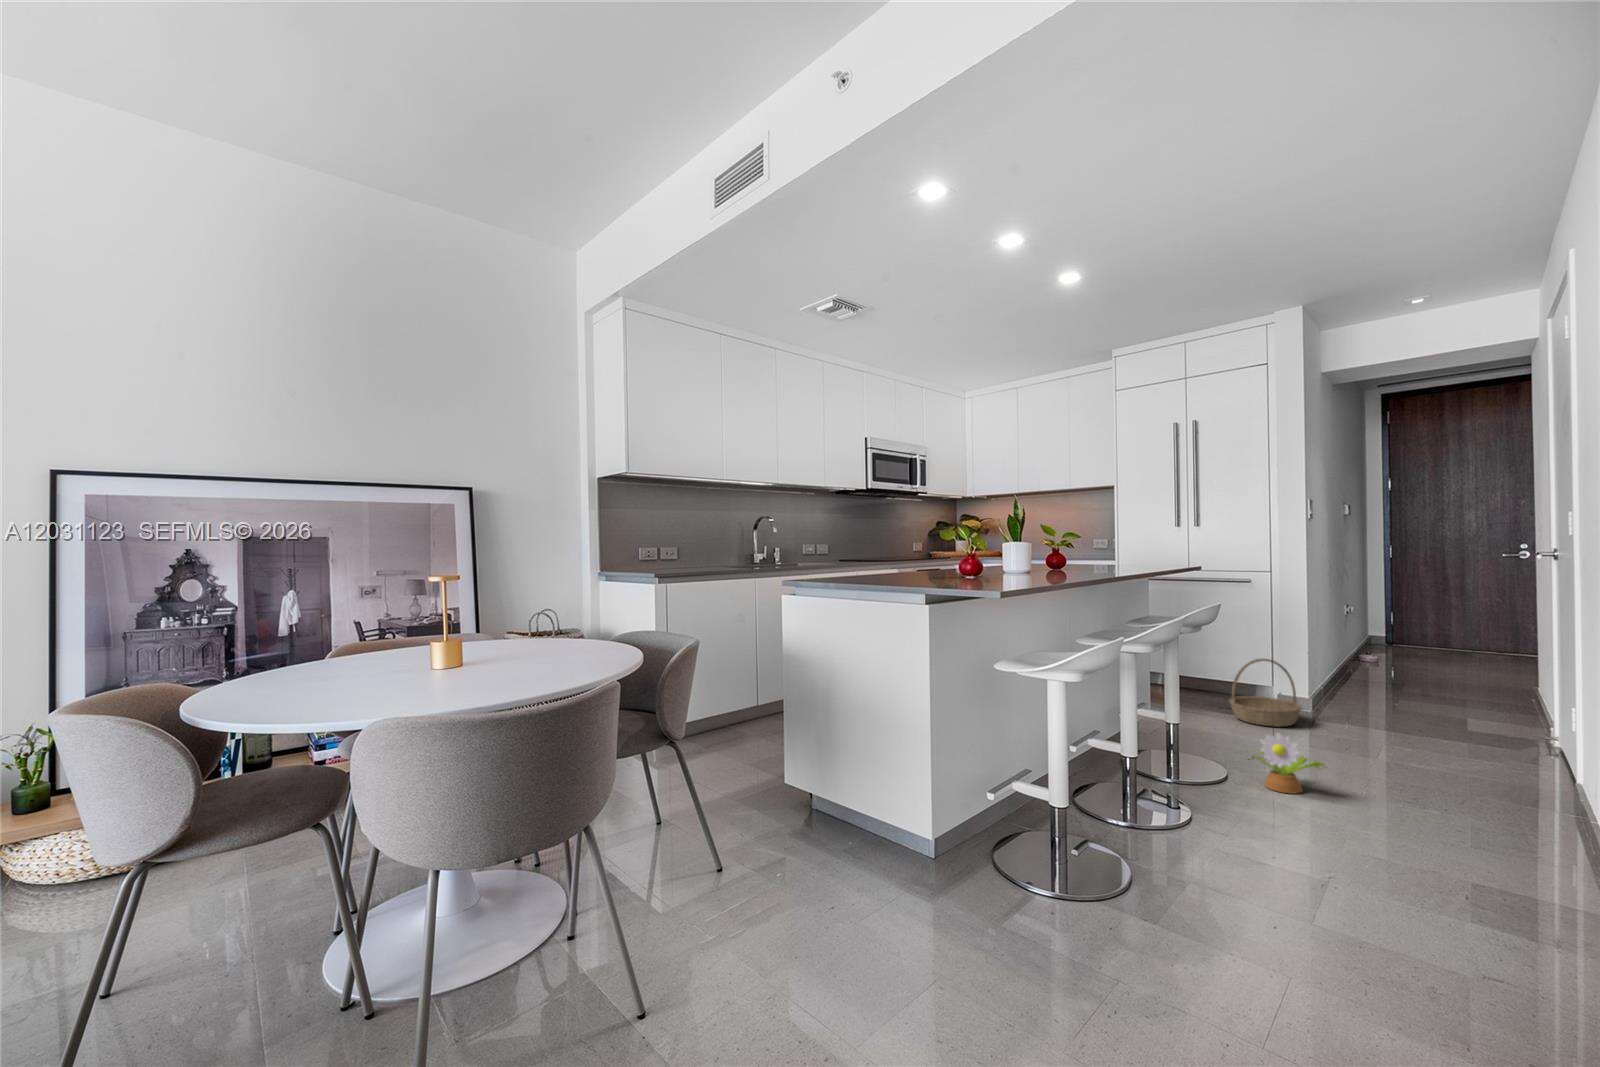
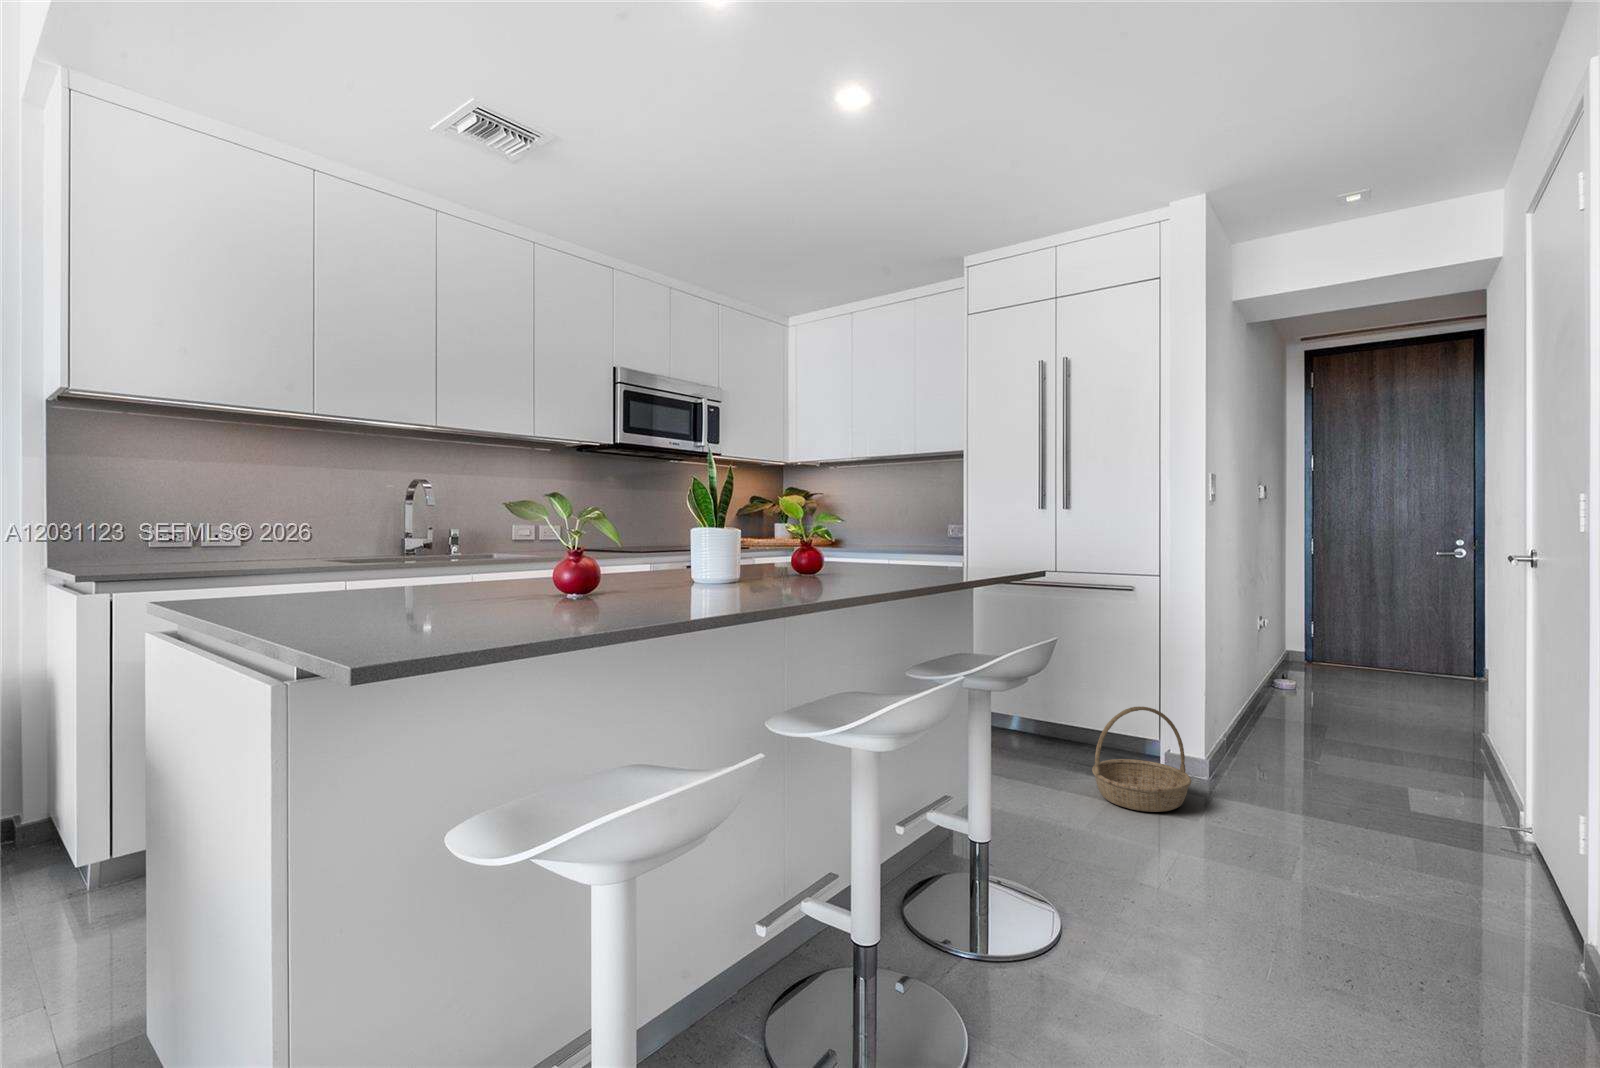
decorative plant: present [1248,733,1324,793] -> none [1084,873,1211,980]

